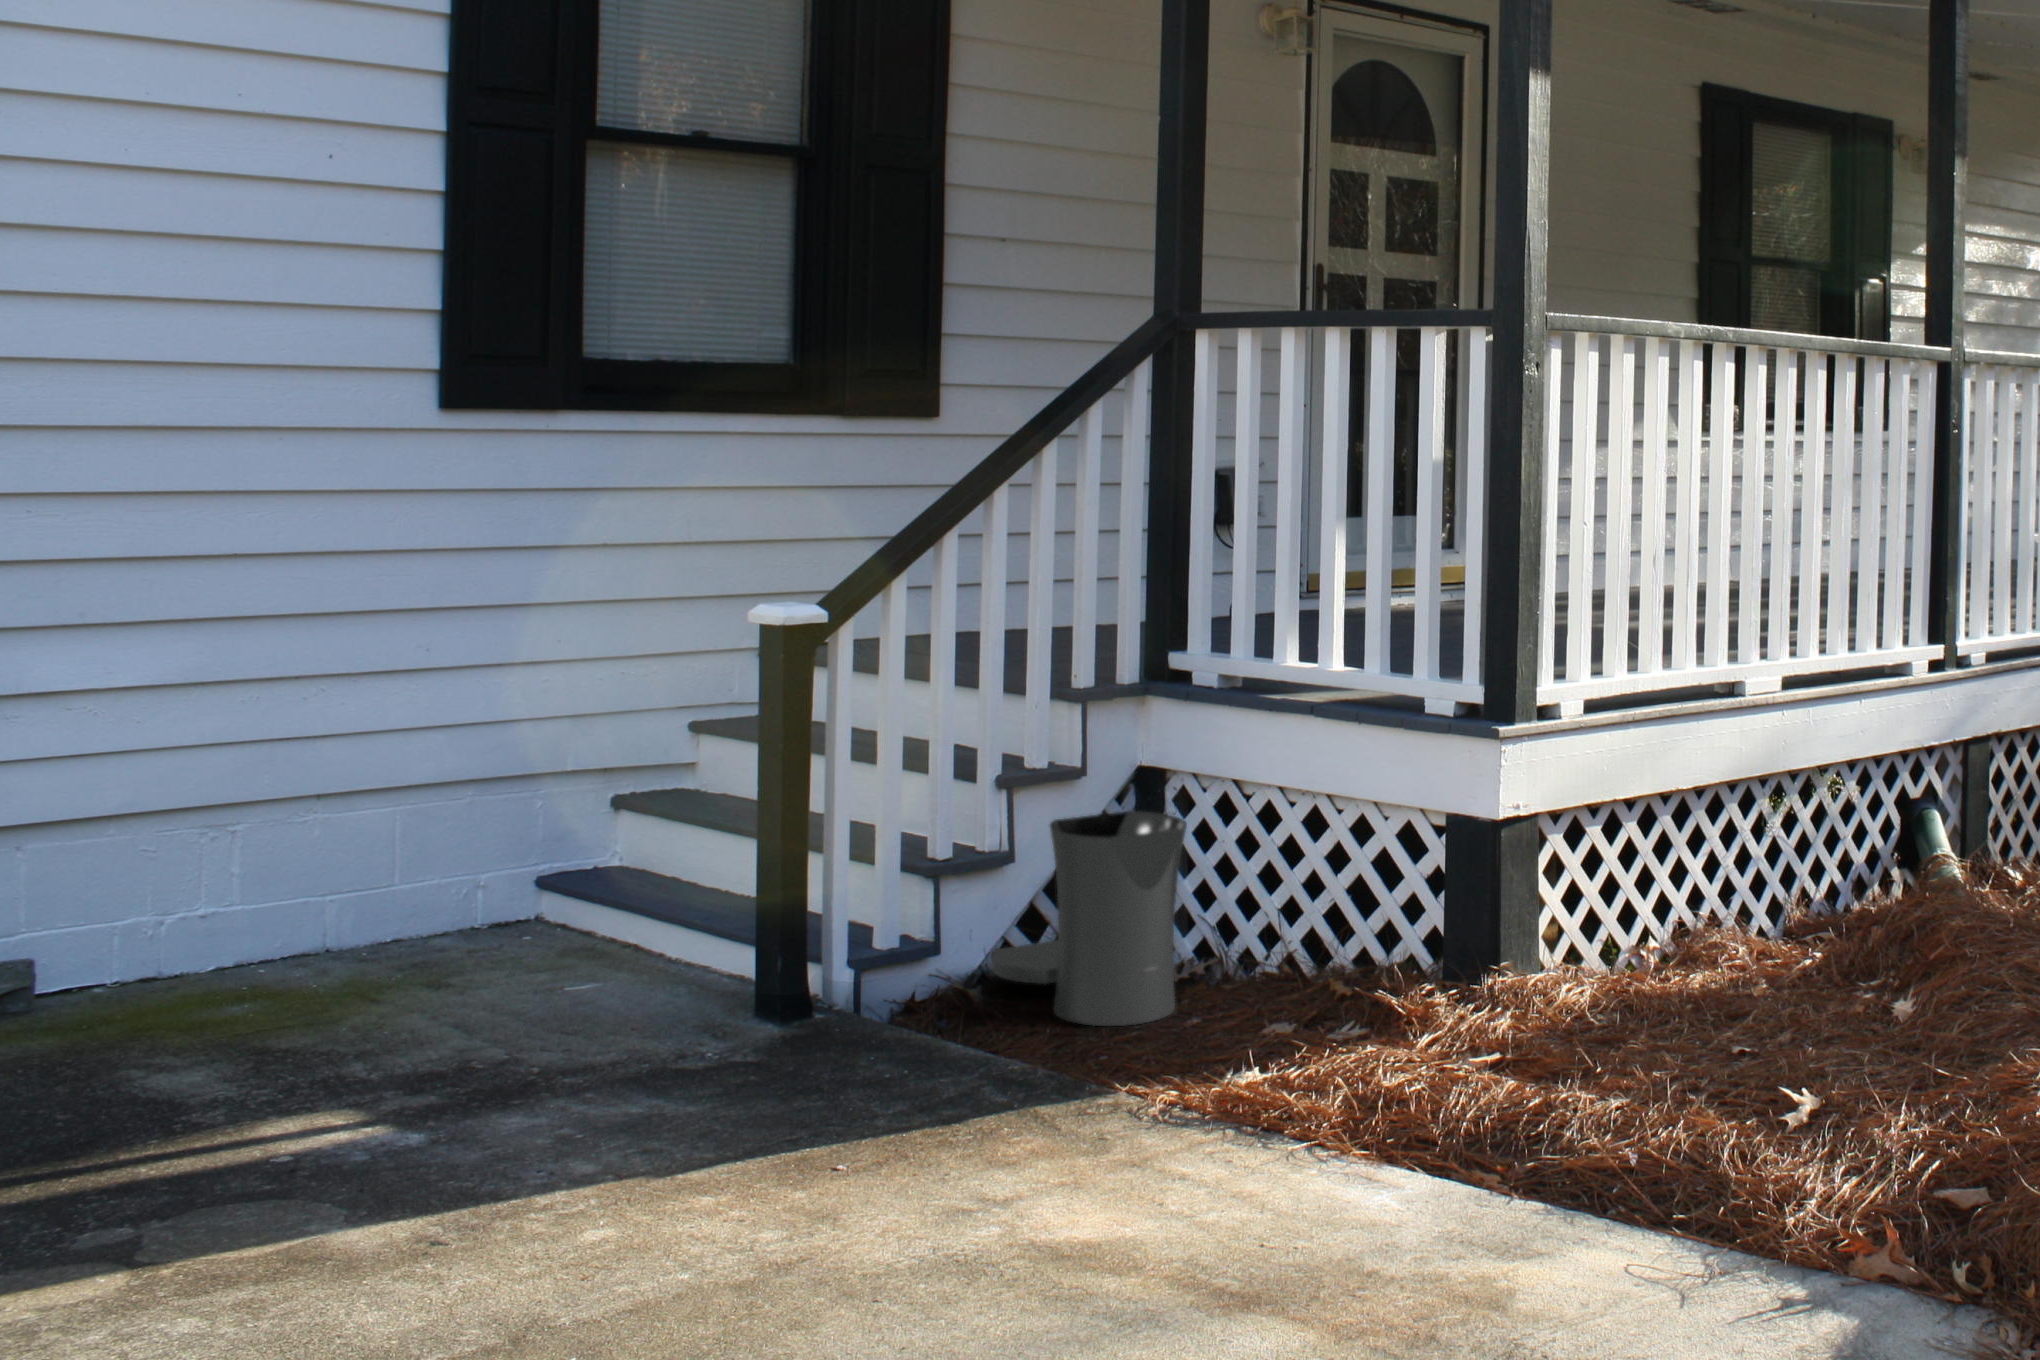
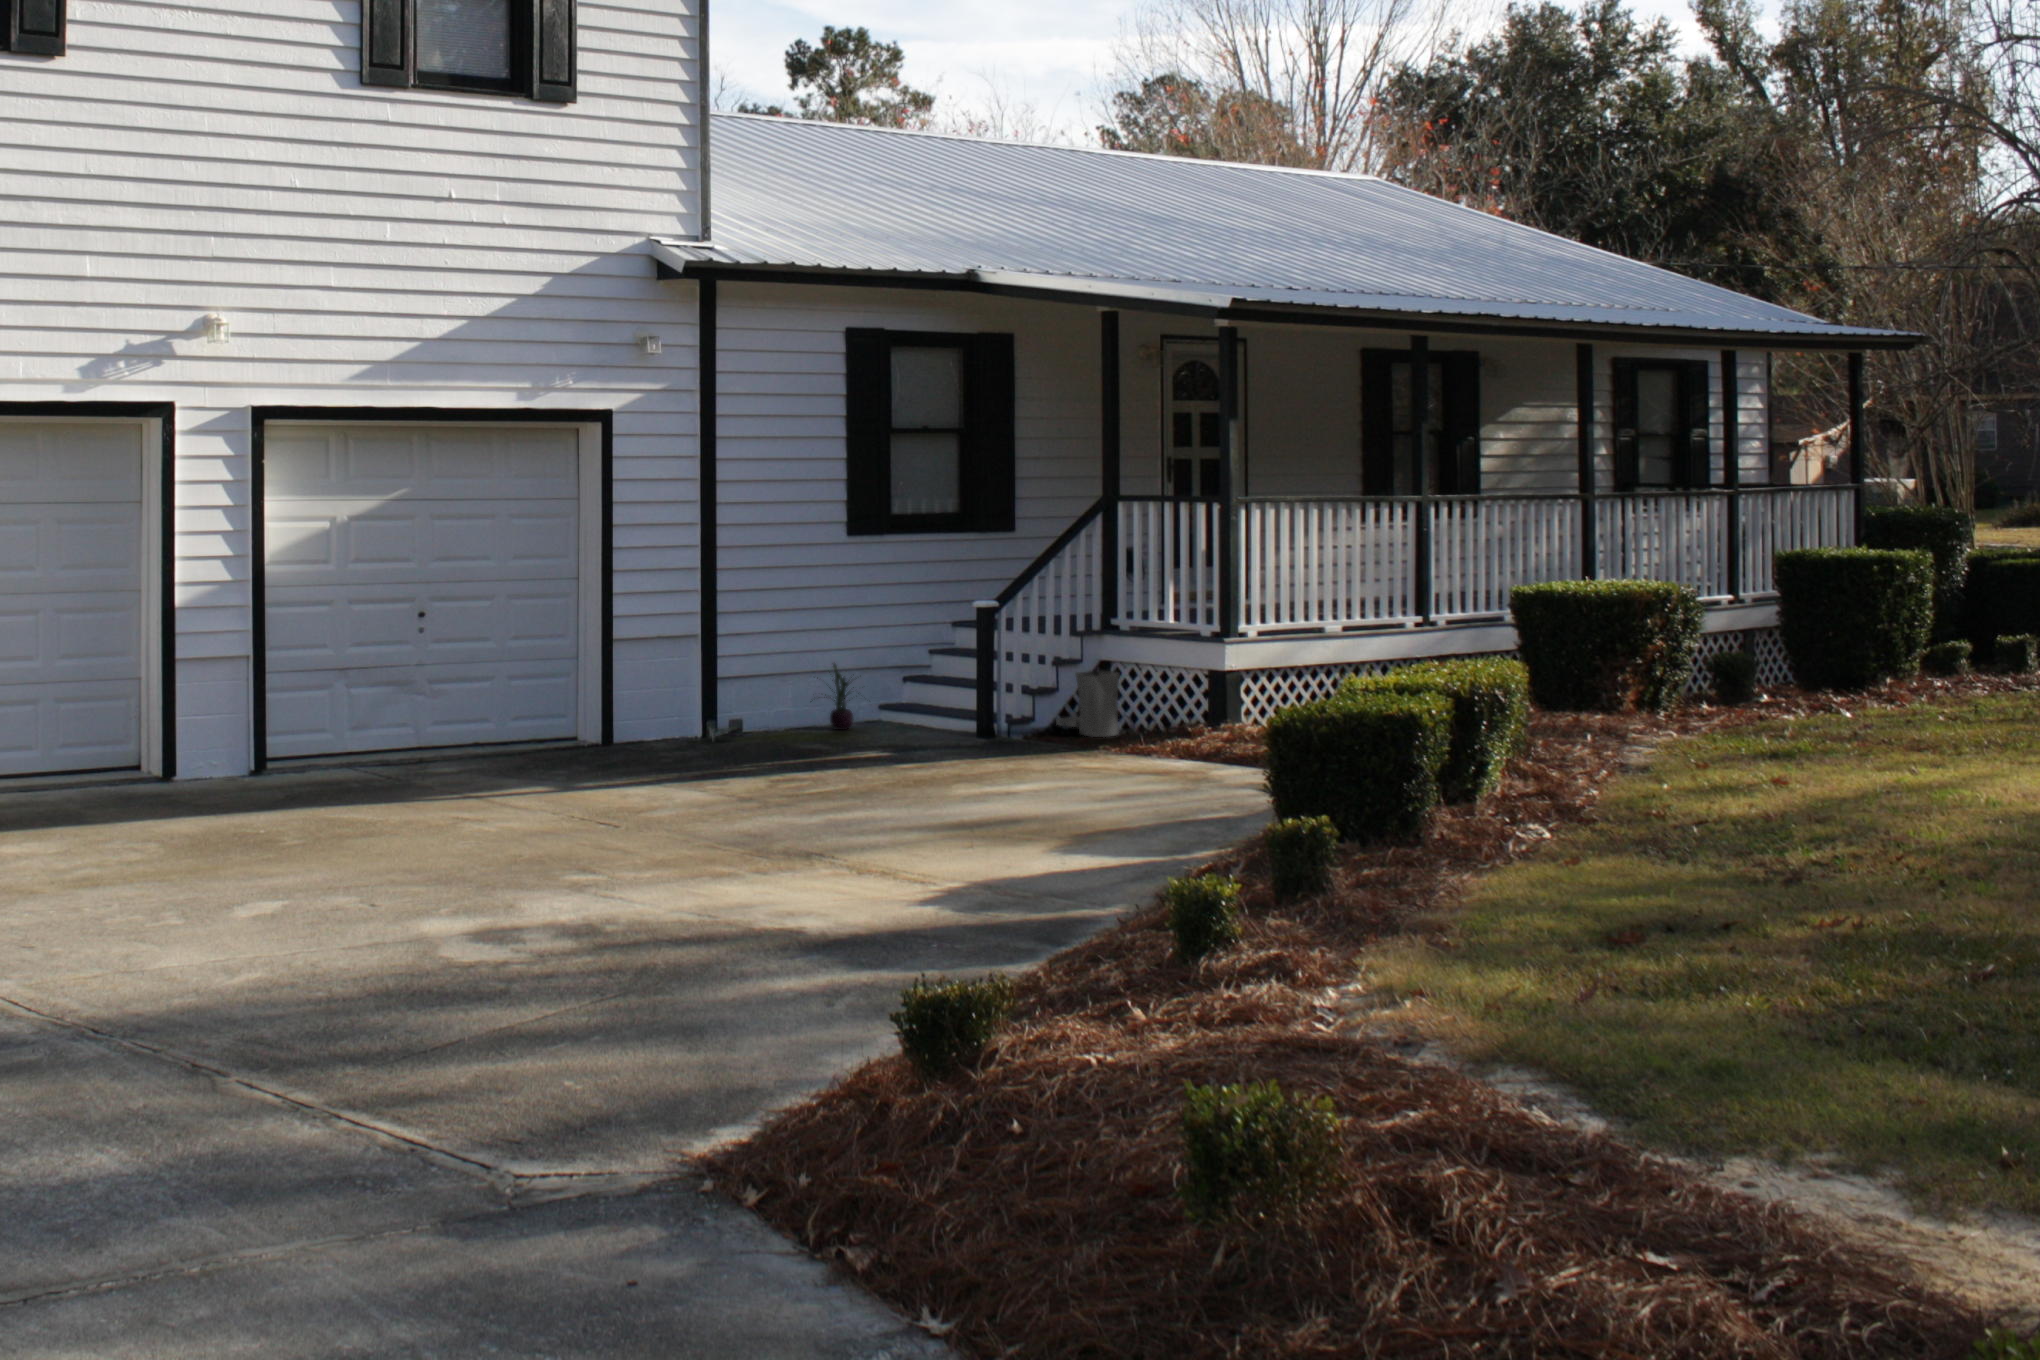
decorative plant: none [179,780,415,1000] -> present [817,664,854,730]

